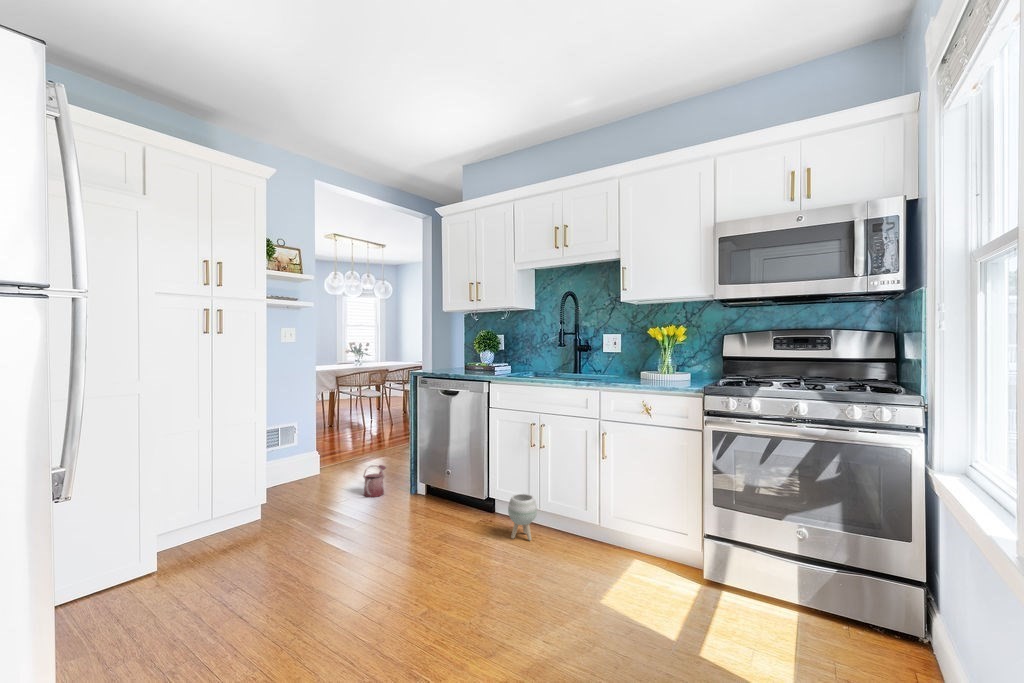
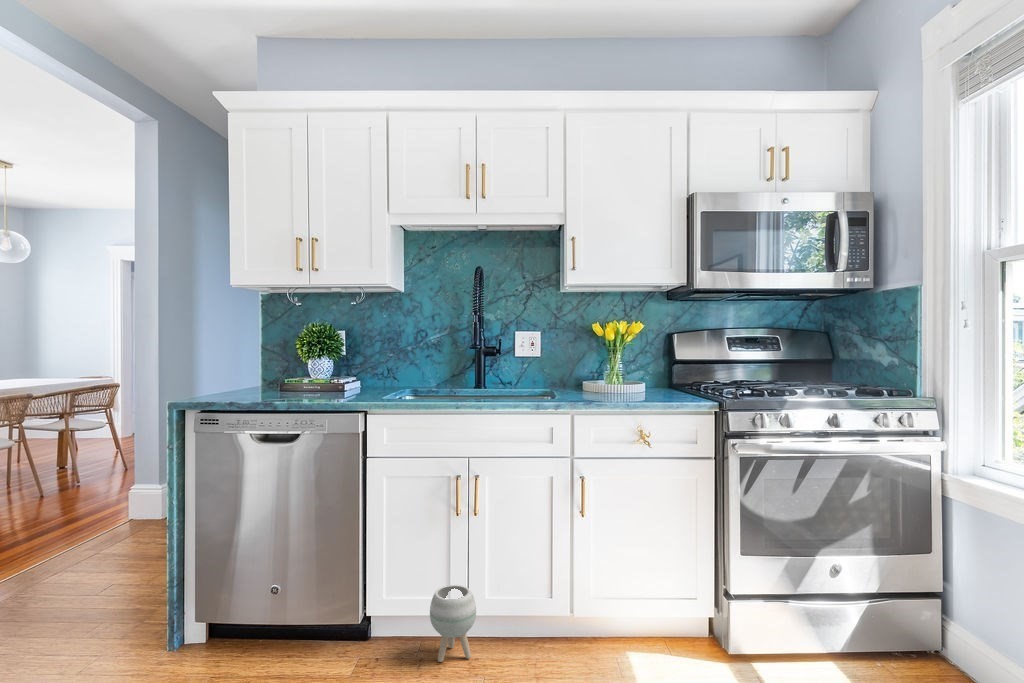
watering can: present [363,465,386,497] -> none [87,582,137,652]

